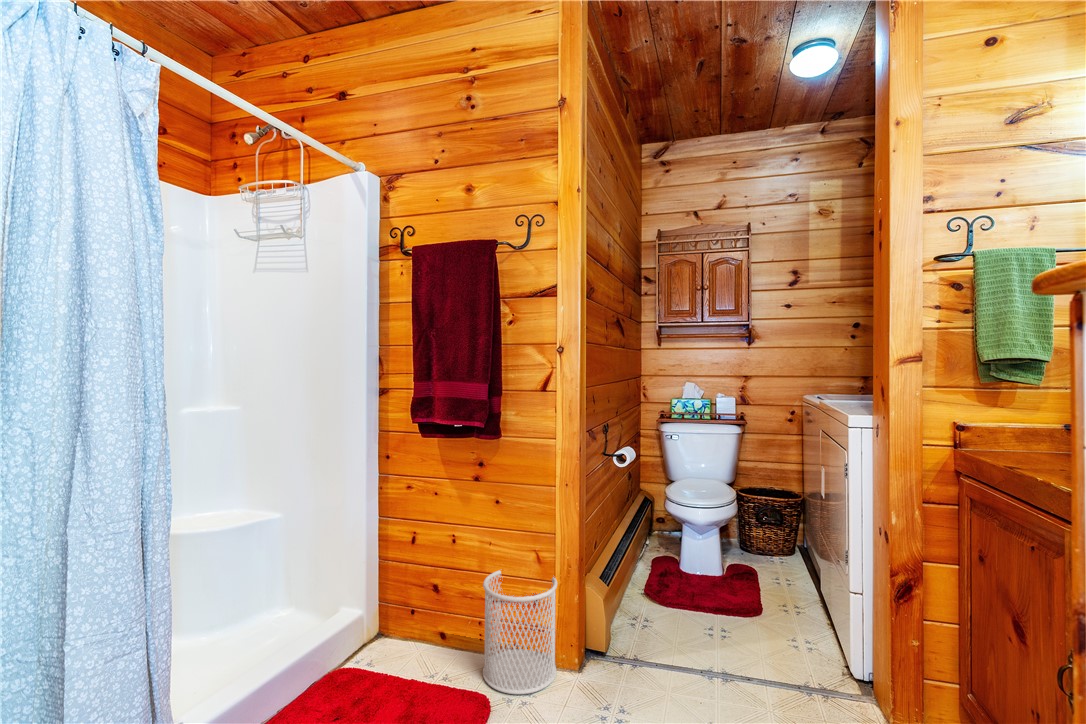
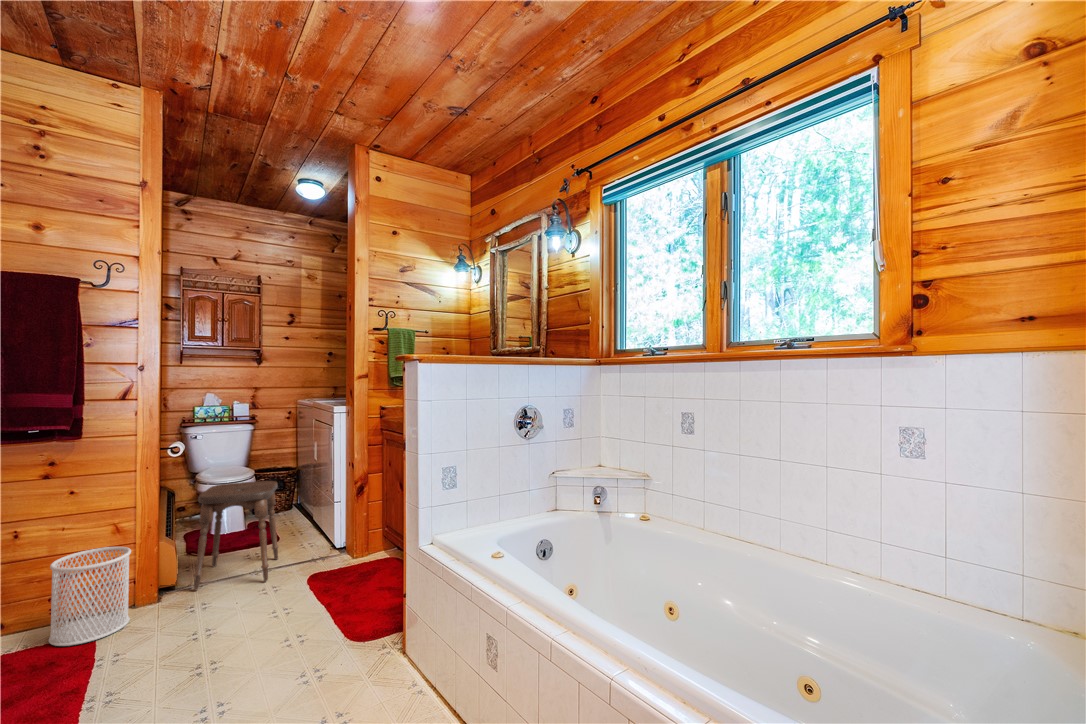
stool: none [633,513,754,698] -> present [194,481,278,590]

